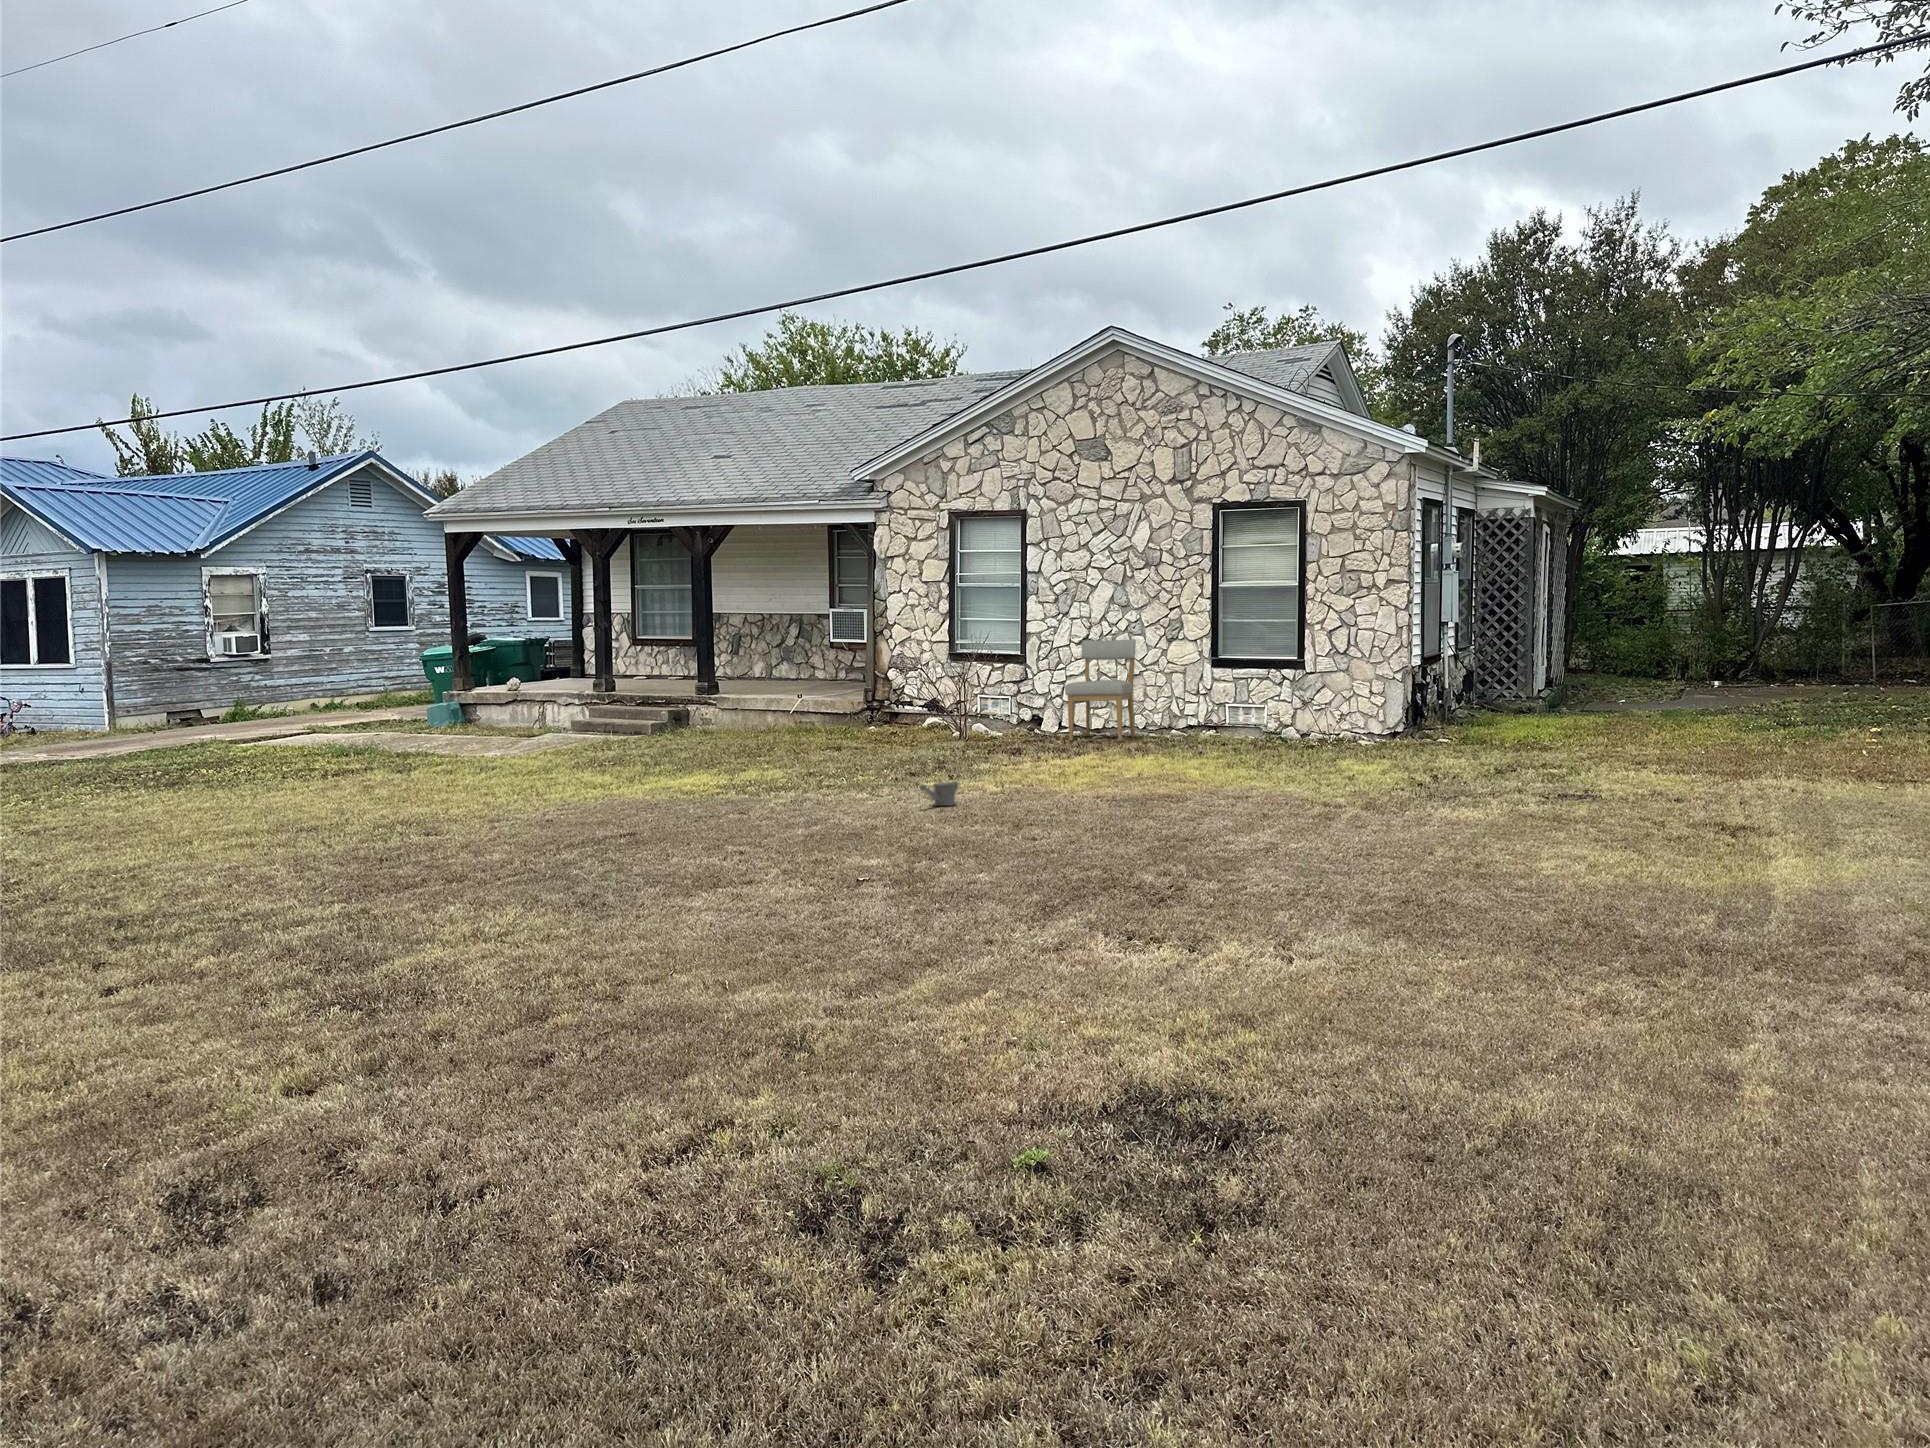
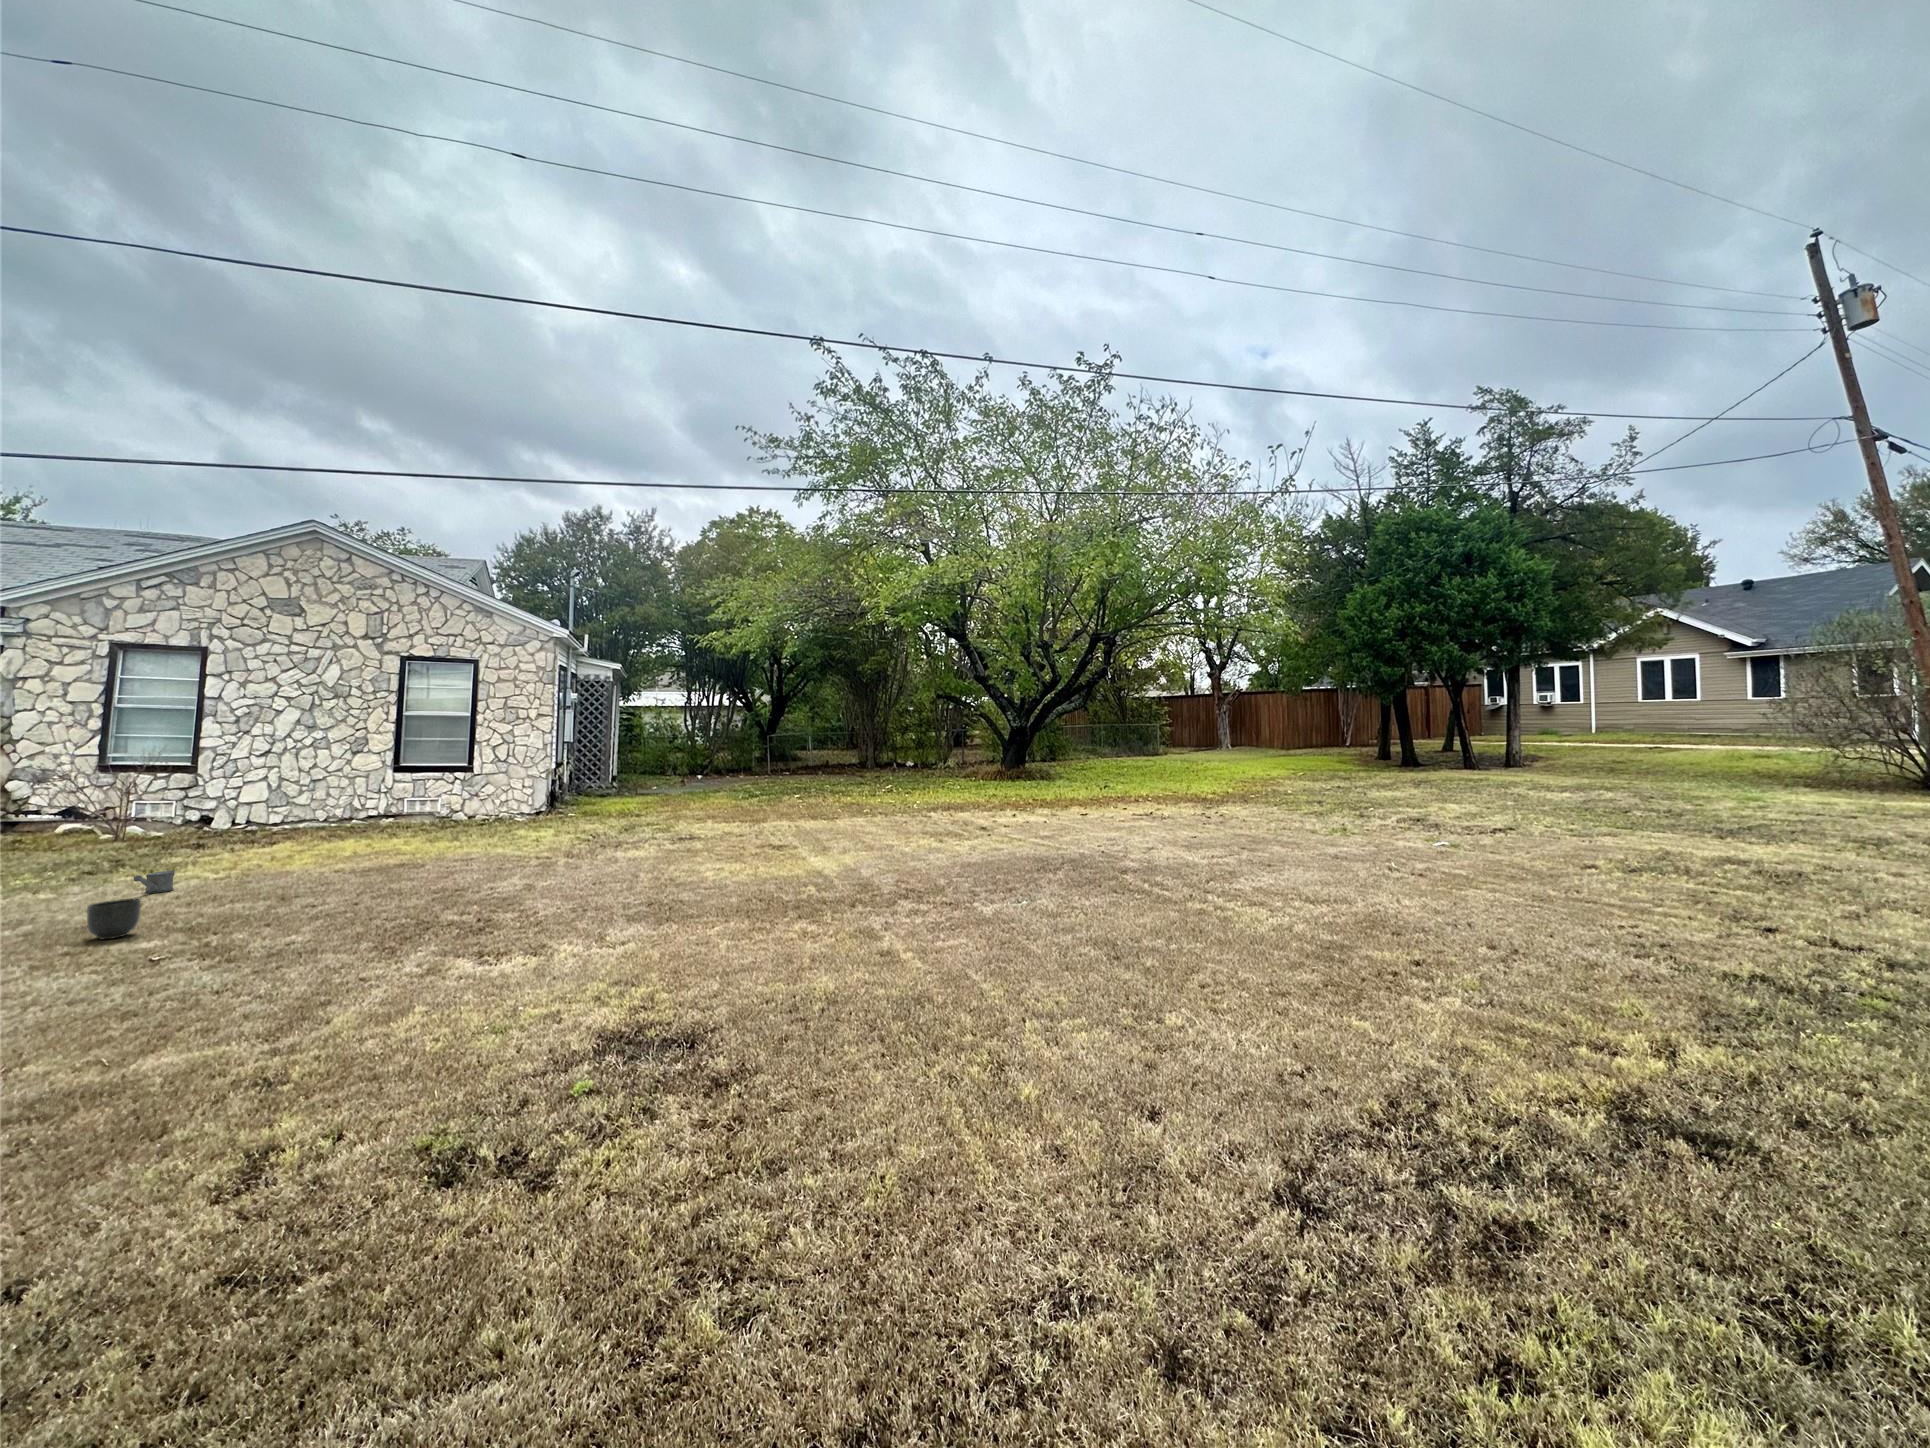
chair: present [1065,639,1136,741] -> none [248,752,322,834]
planter: none [850,812,891,855] -> present [87,899,141,939]

